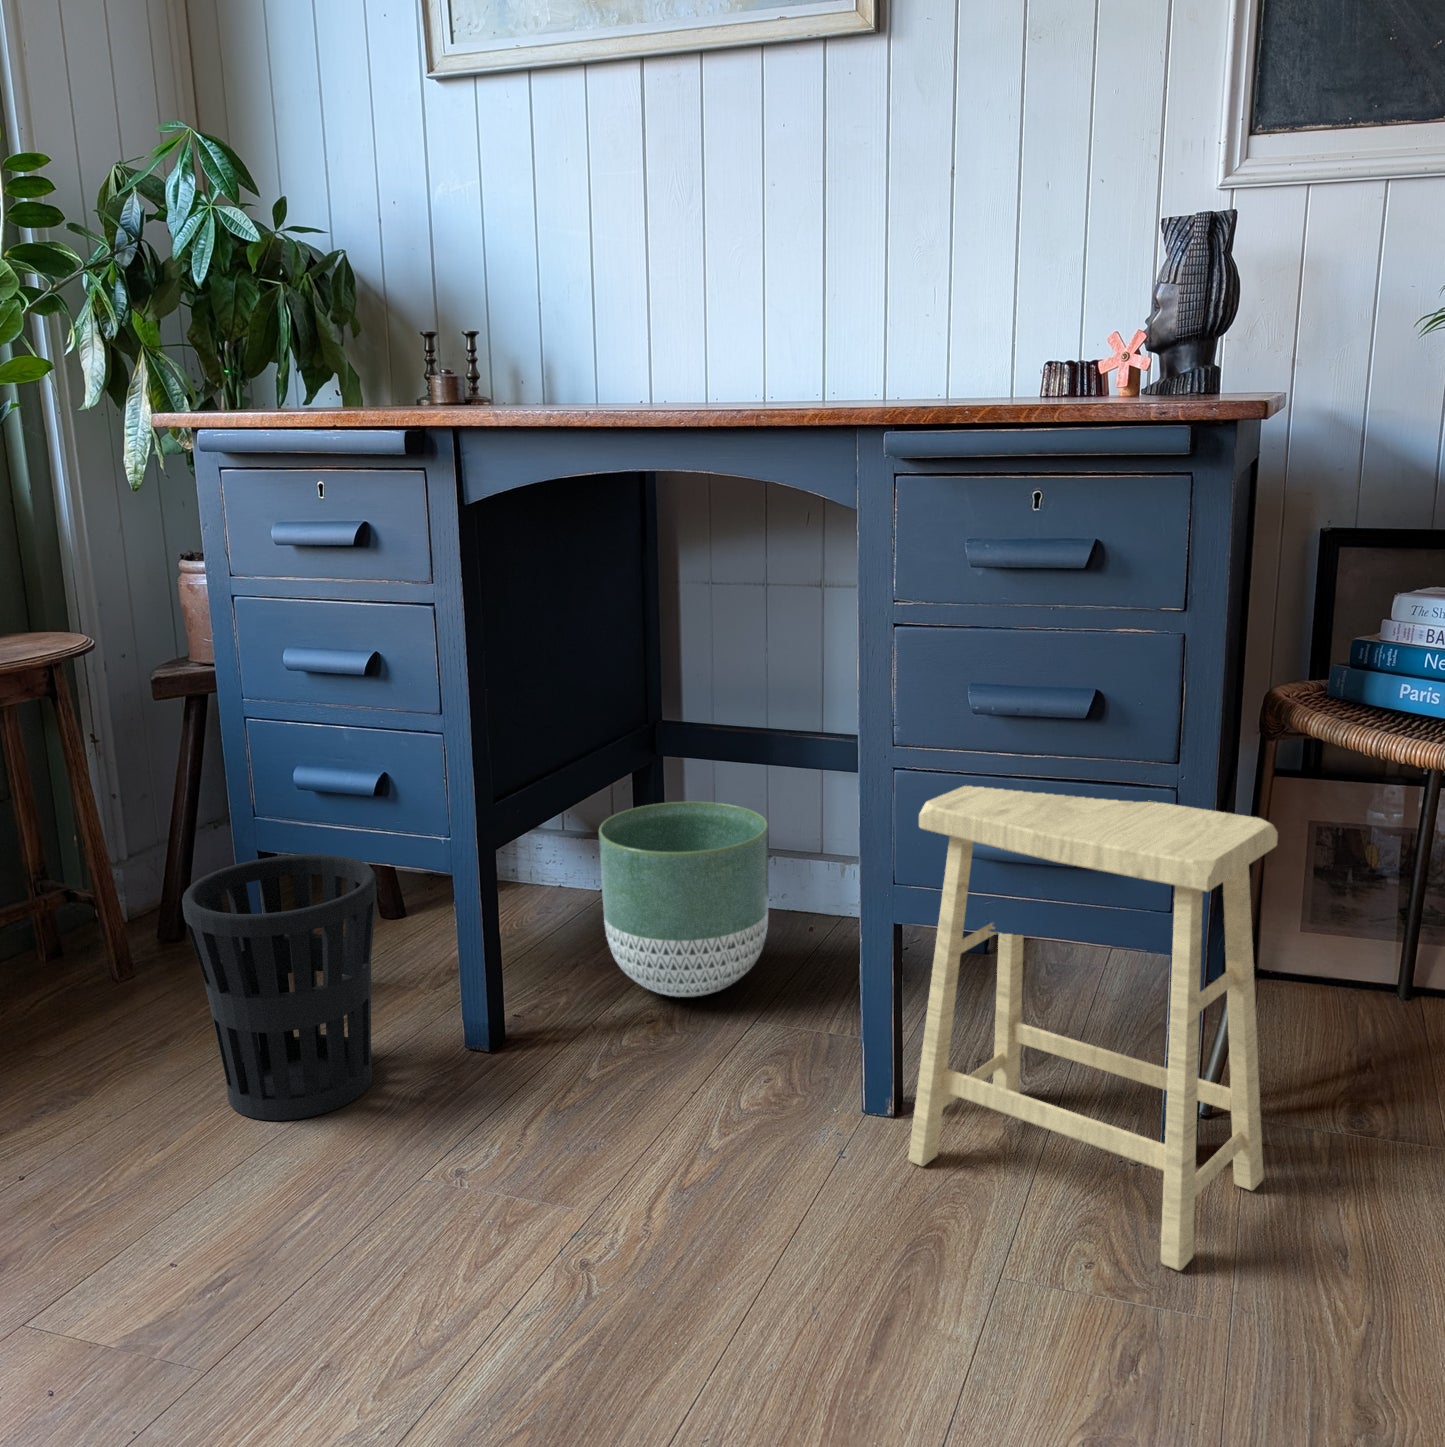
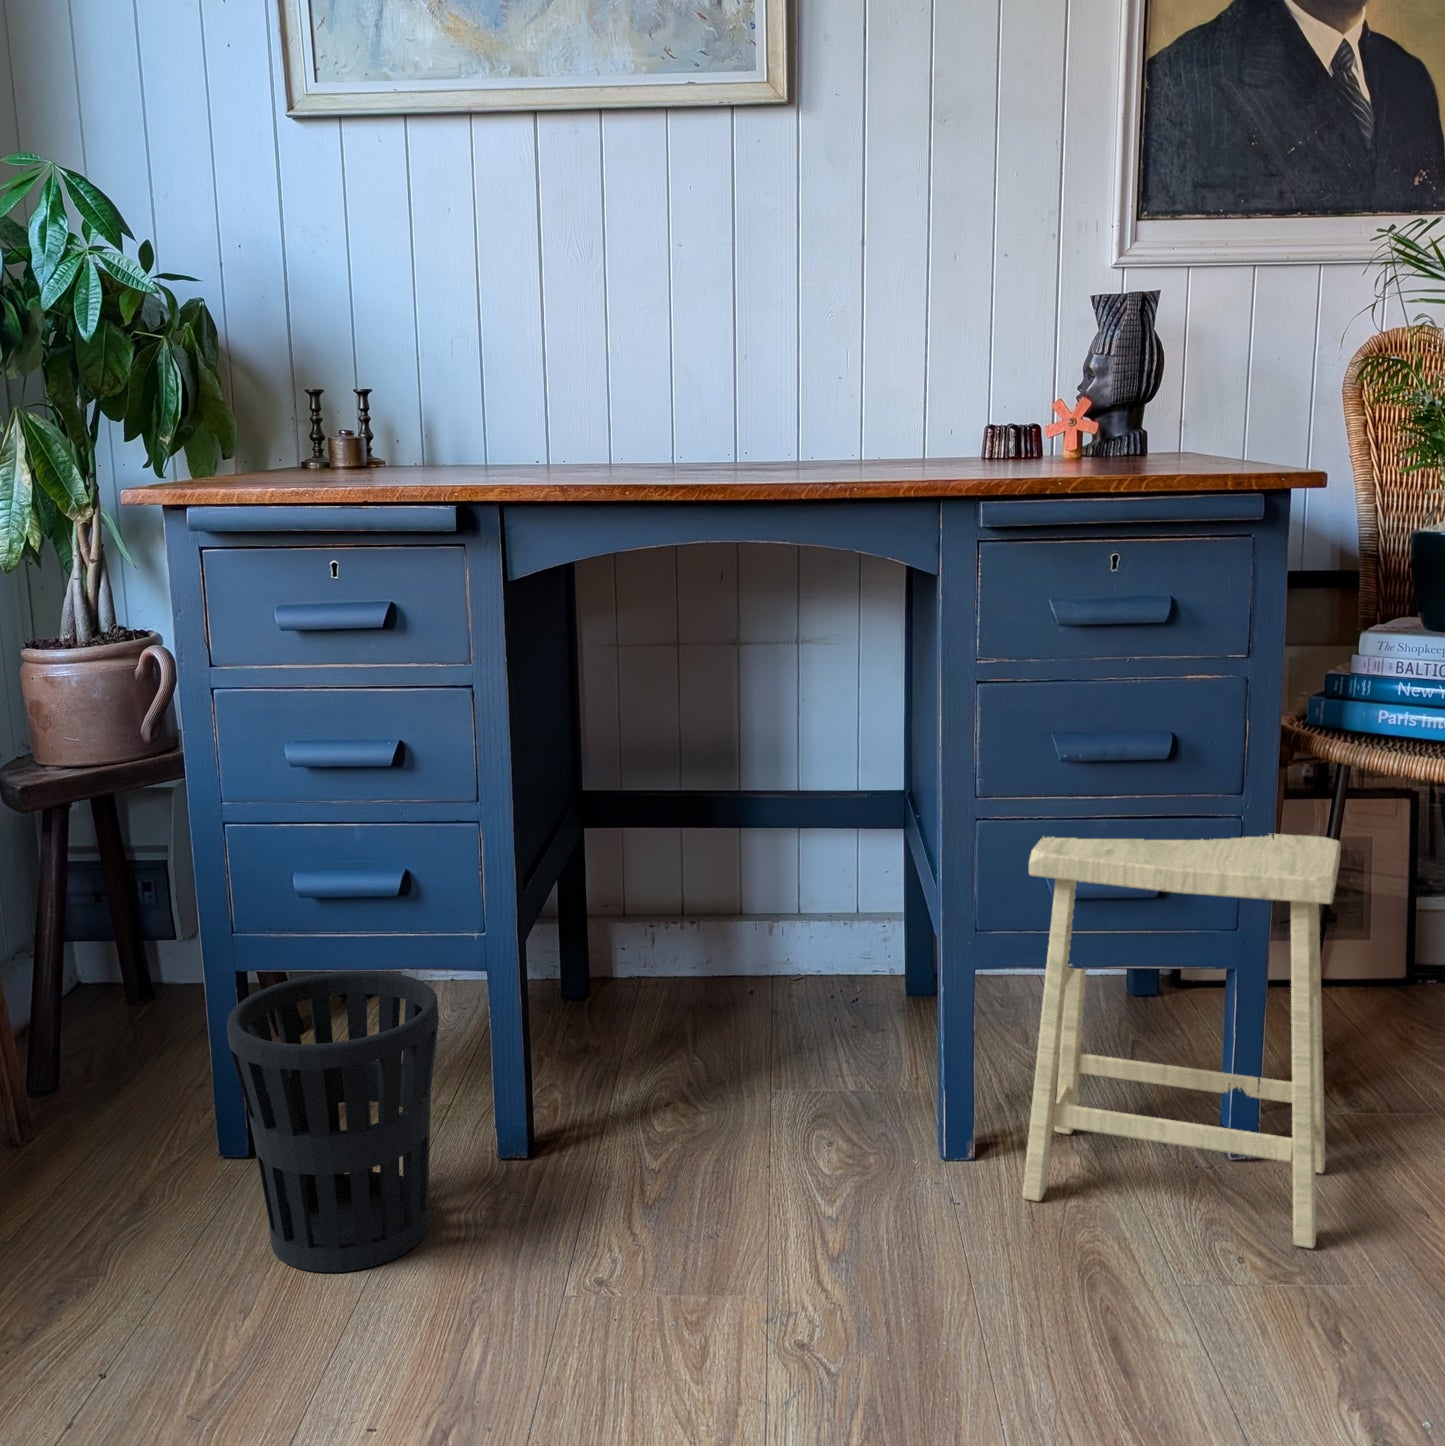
planter: present [599,802,769,997] -> none [591,876,768,1082]

